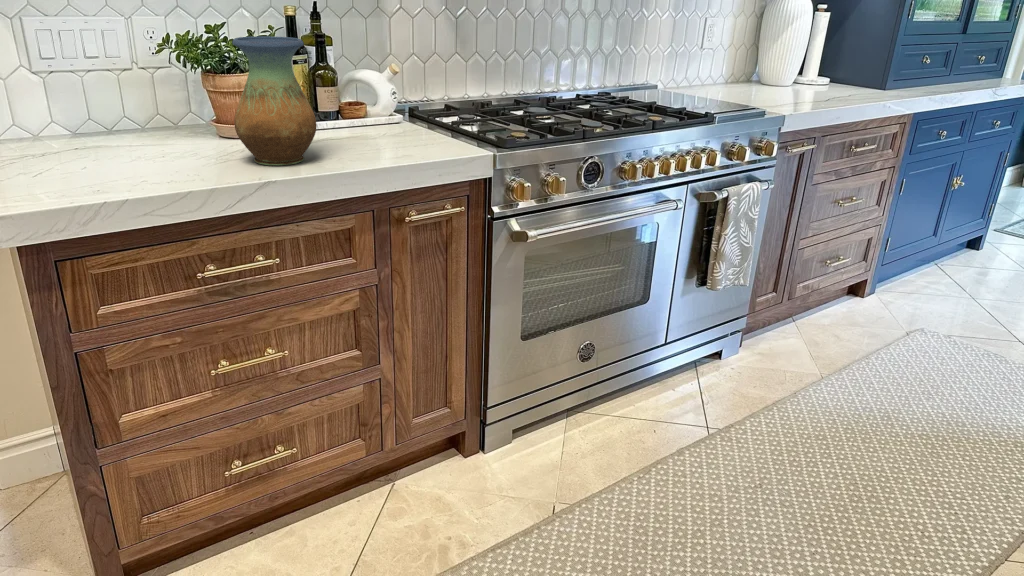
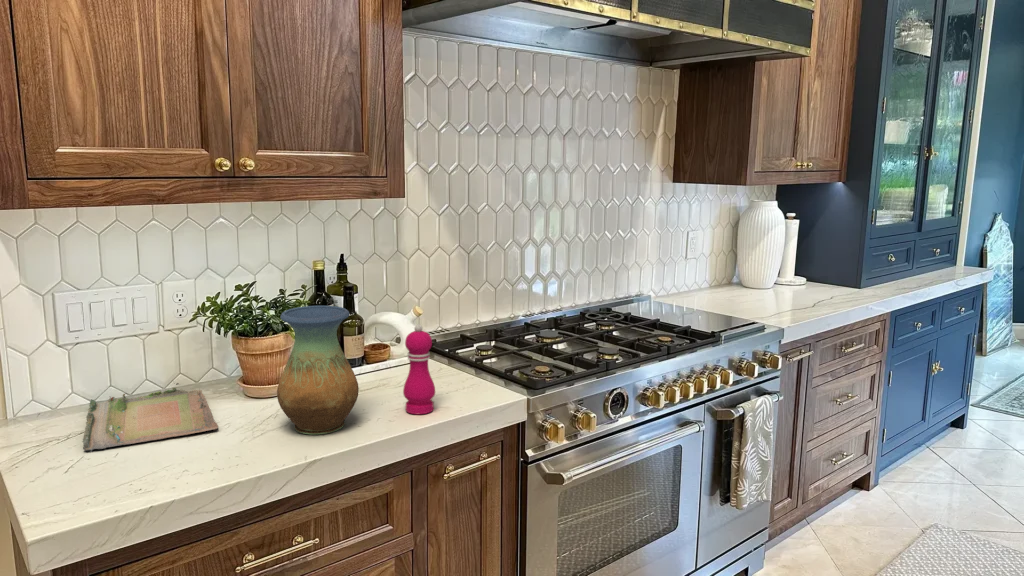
pepper mill: none [365,63,397,157] -> present [403,324,435,415]
tray: none [49,118,182,167] -> present [83,383,218,452]

